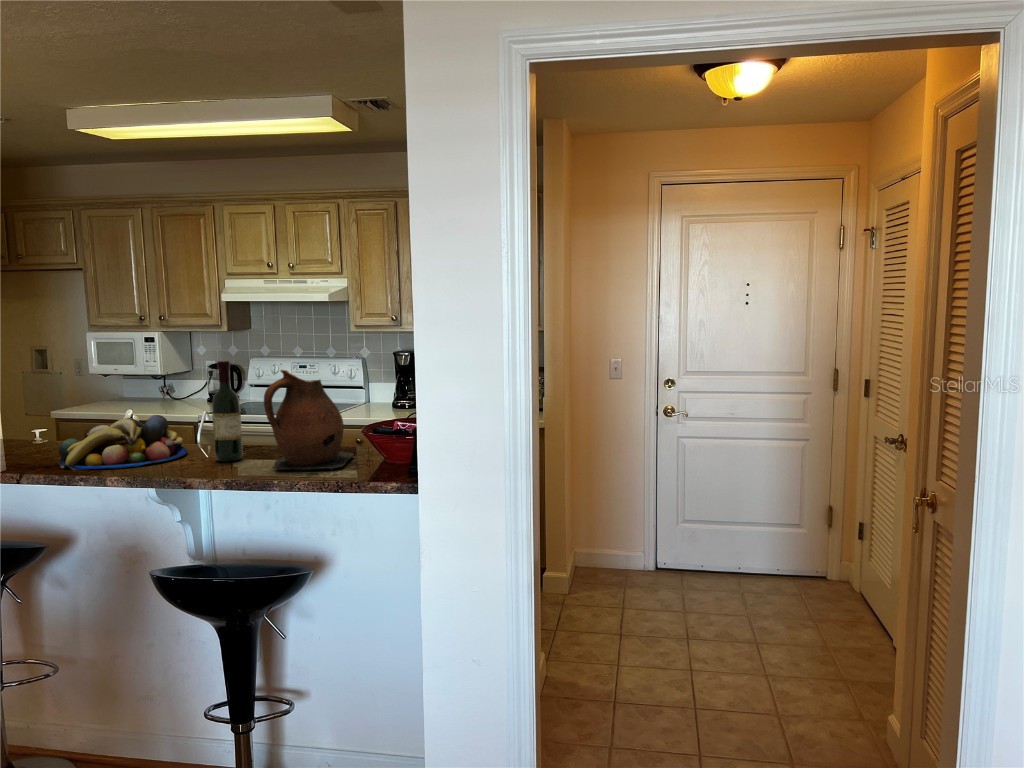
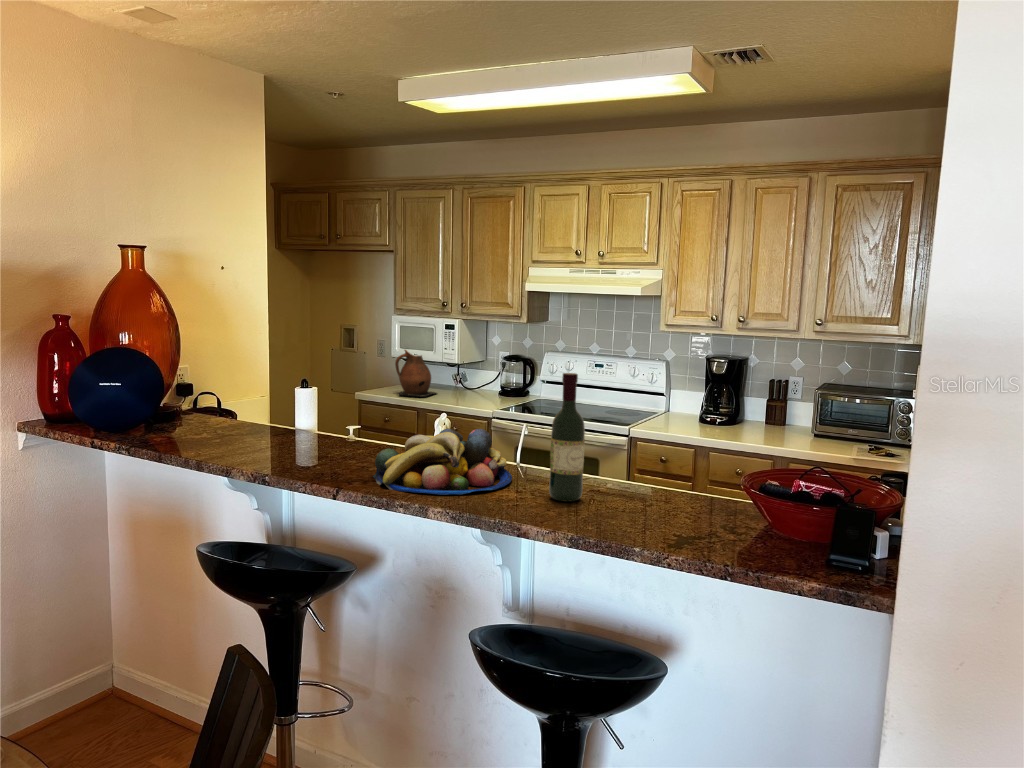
ceramic pitcher: present [264,370,354,470] -> present [395,350,436,397]

